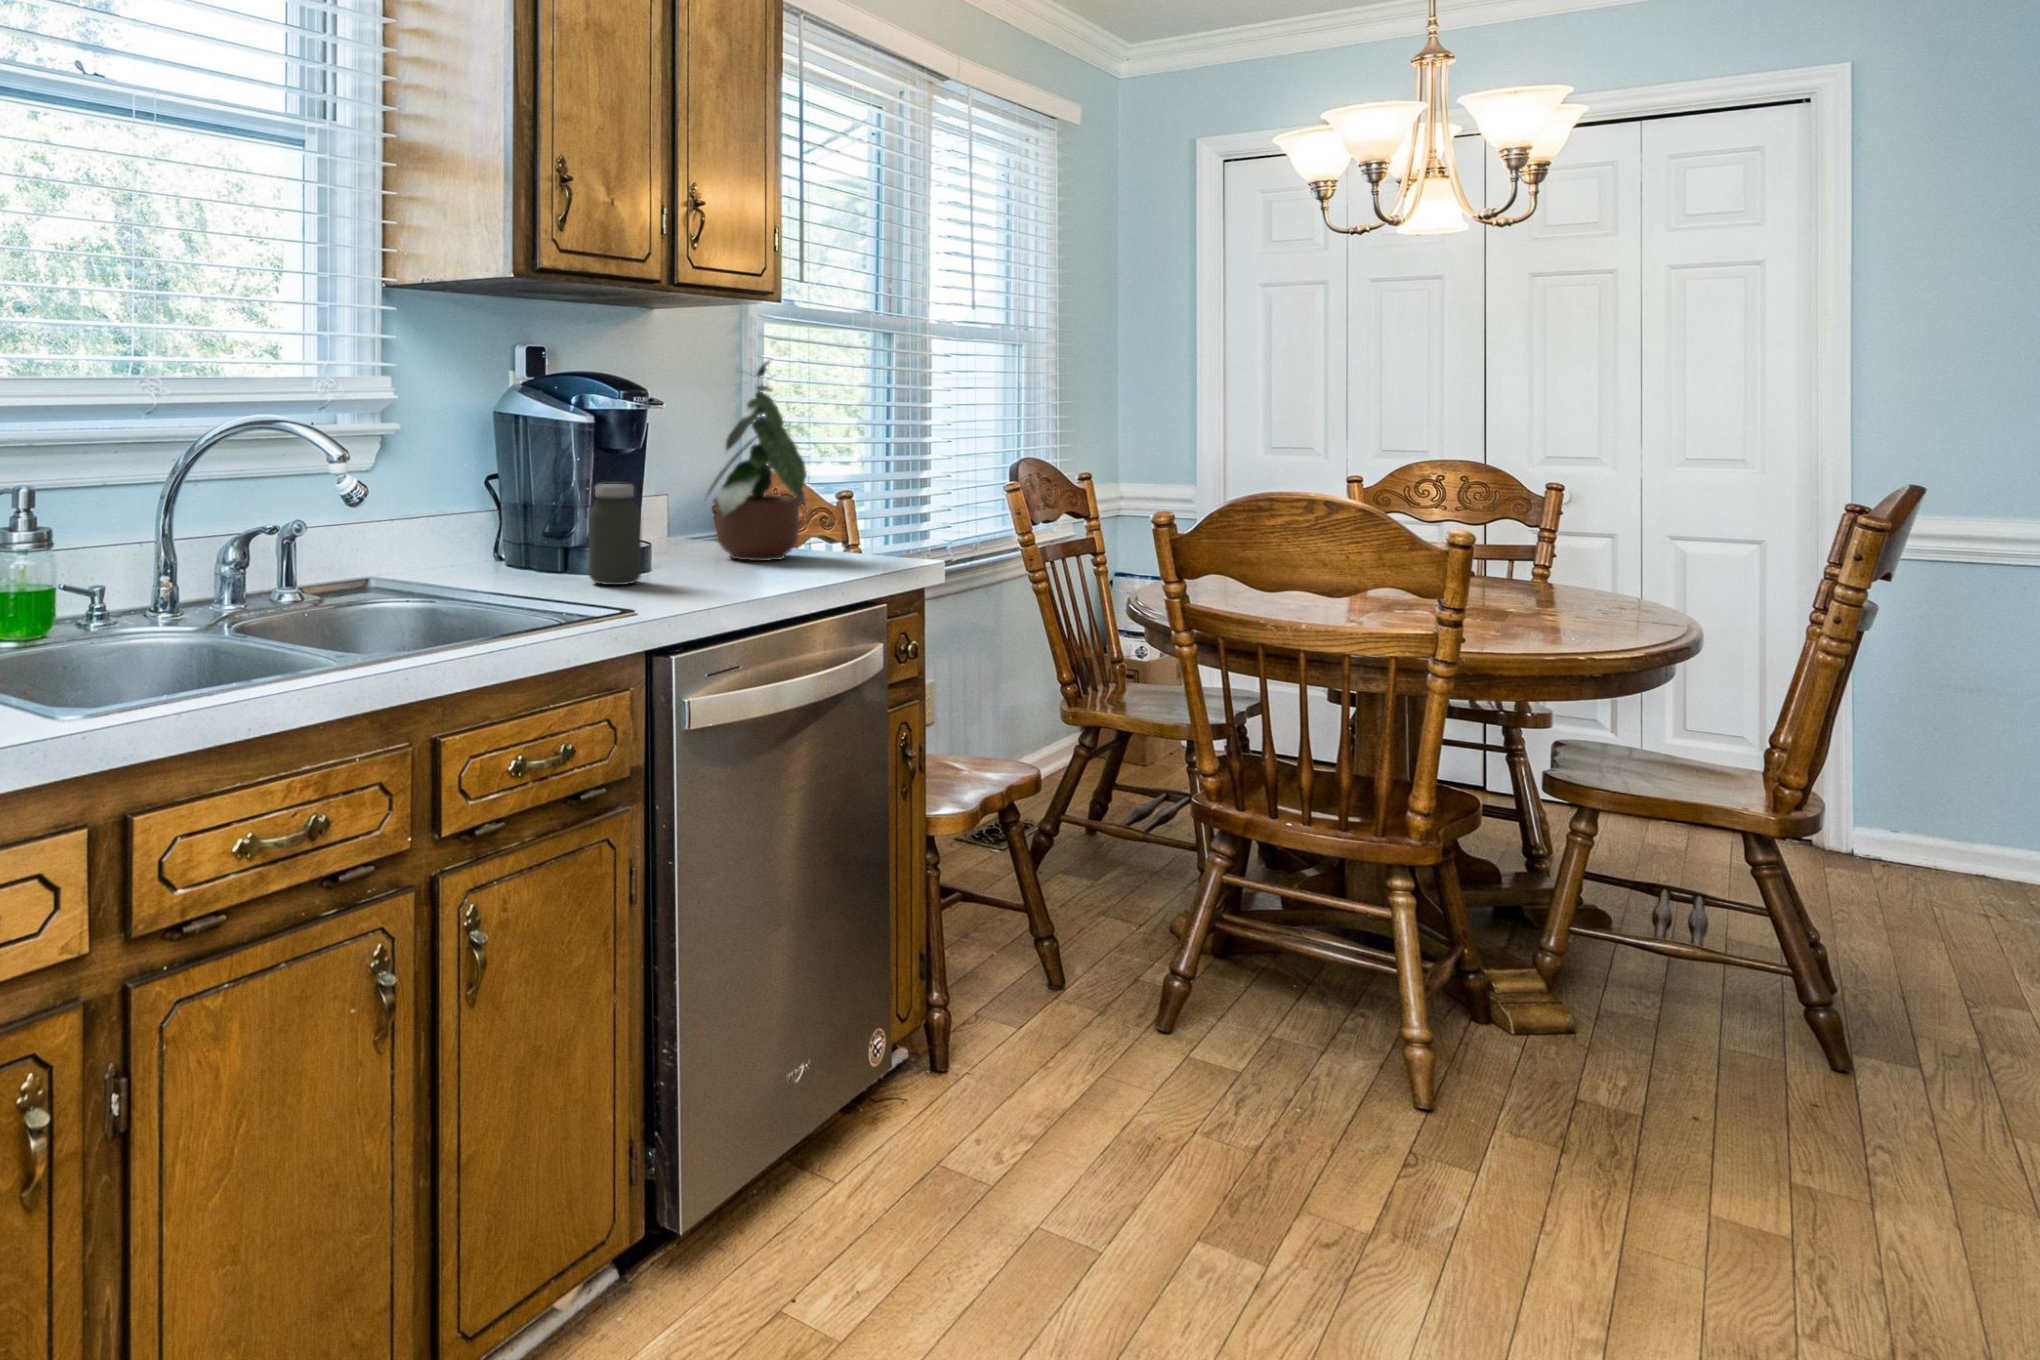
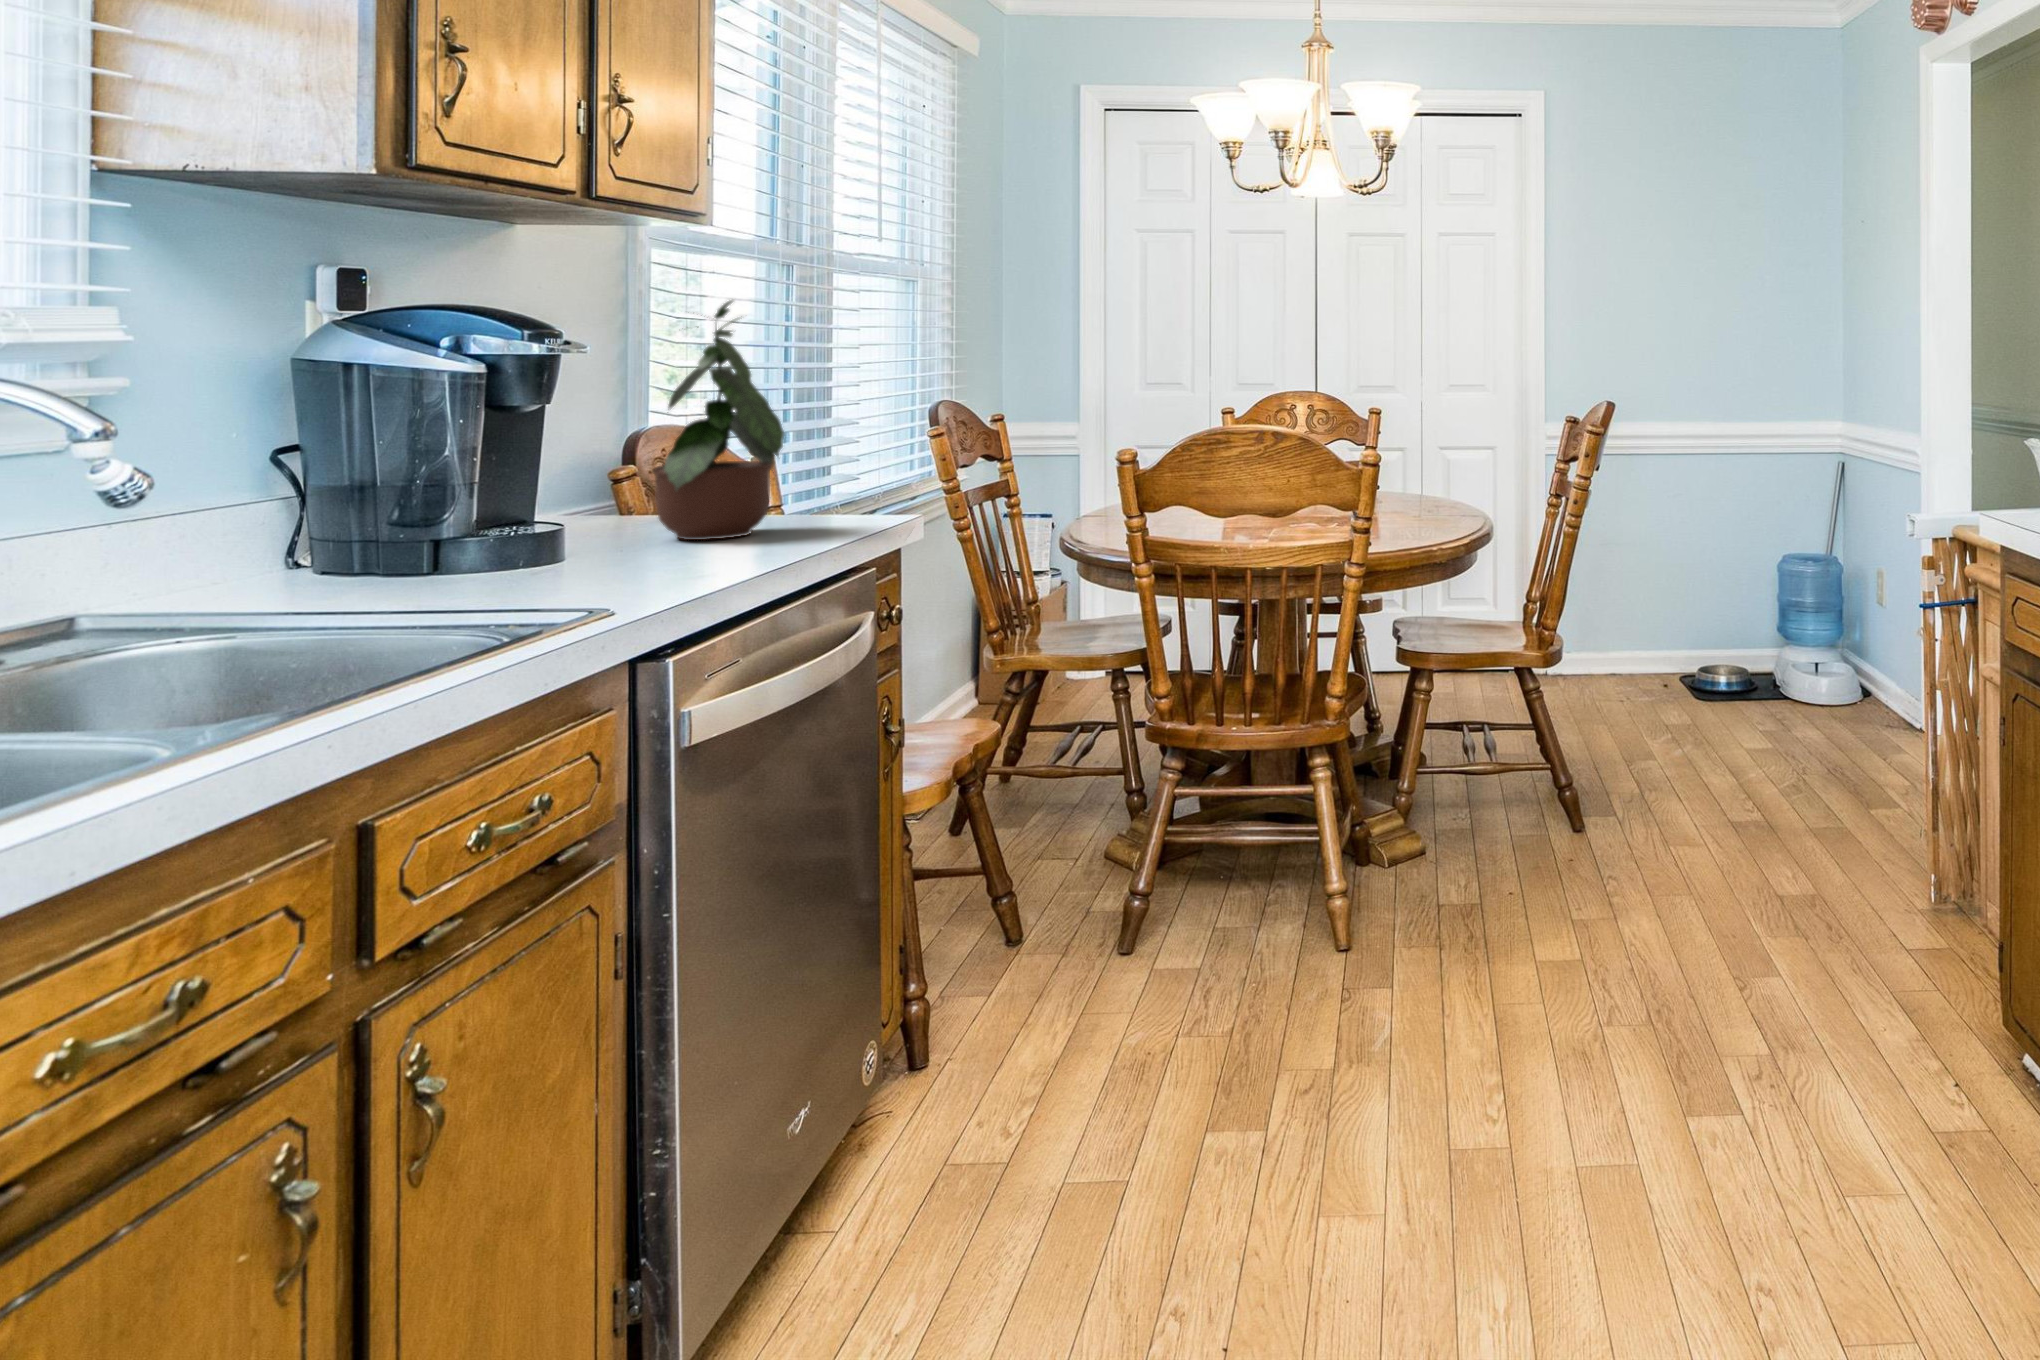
jar: present [588,484,641,585] -> none [503,455,587,587]

